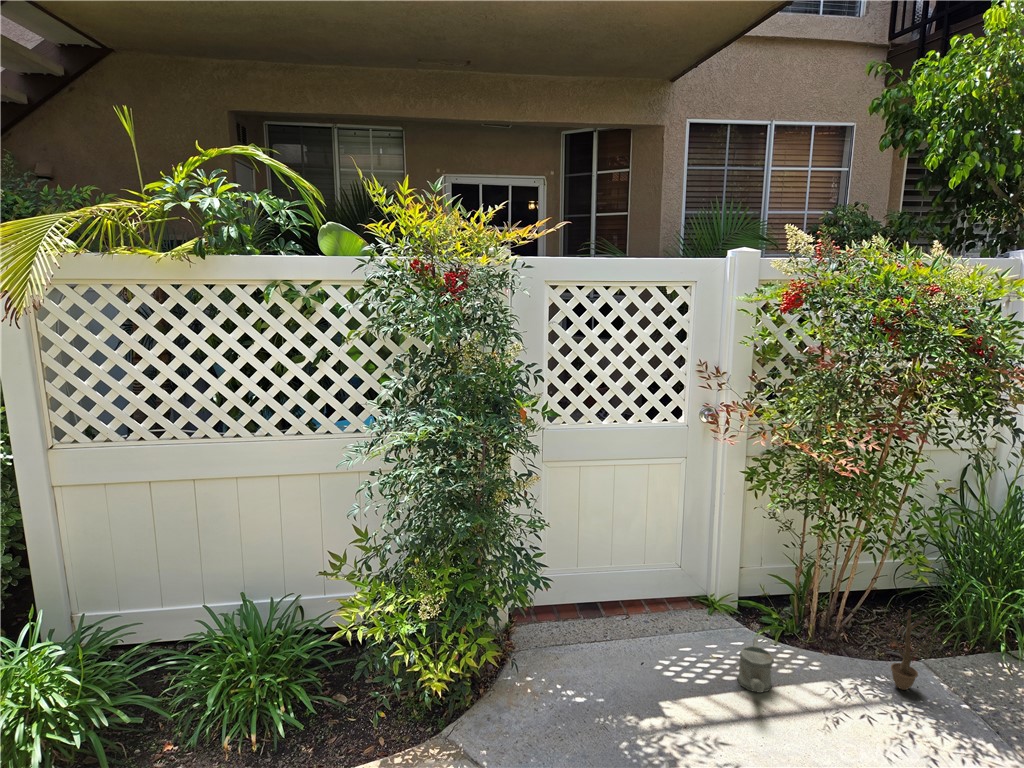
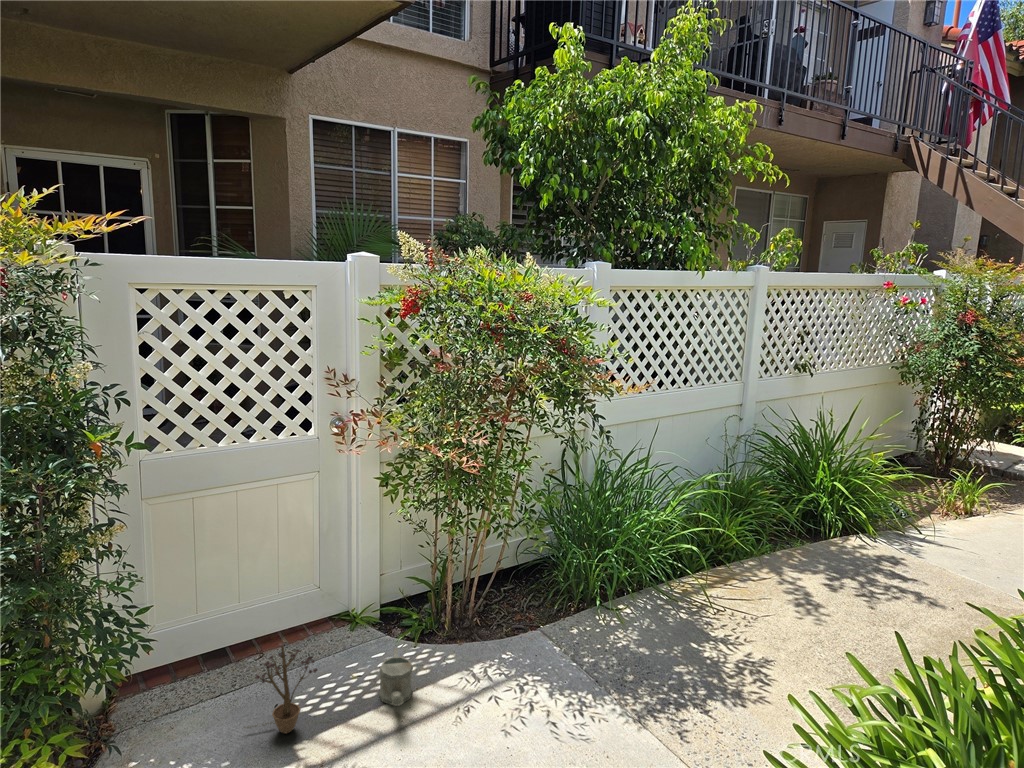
decorative plant: present [864,610,941,690] -> present [244,646,317,733]

